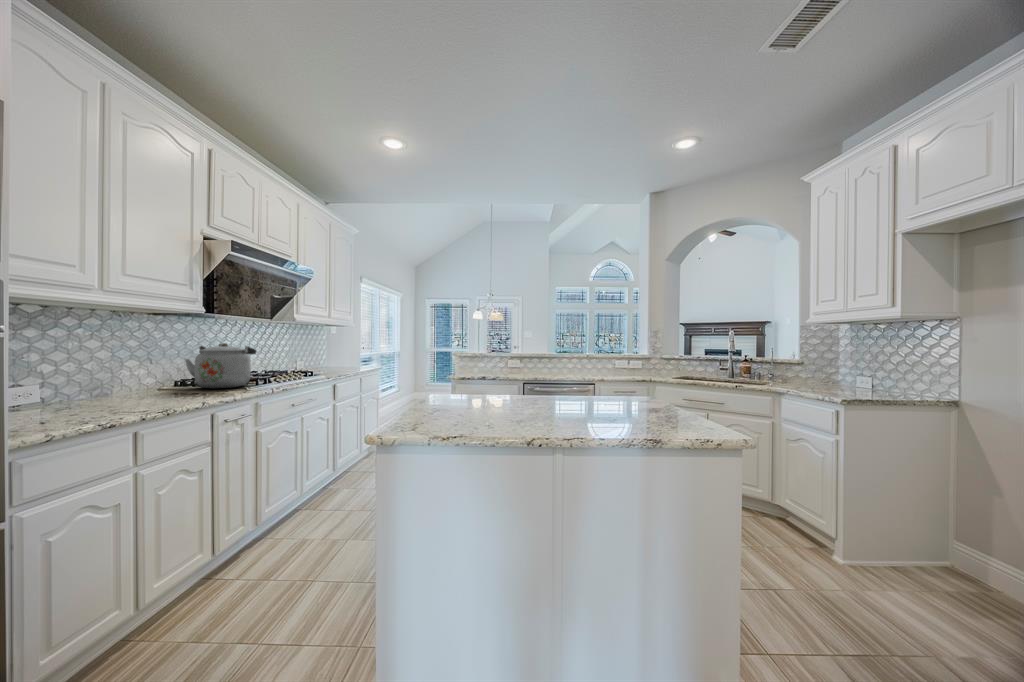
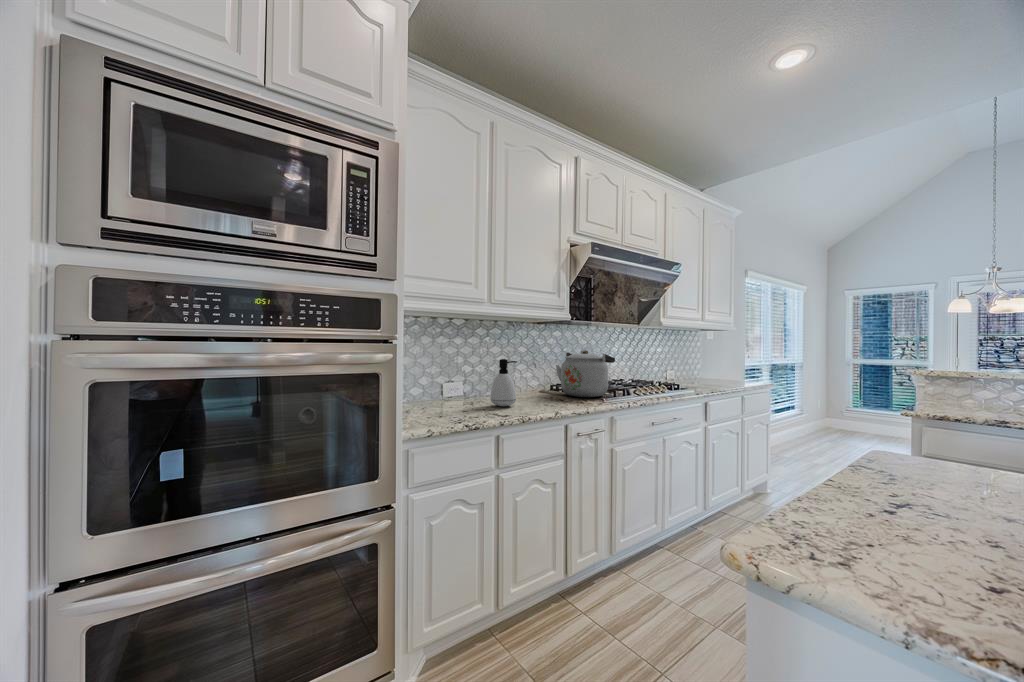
soap dispenser: none [108,353,148,405] -> present [491,359,517,406]

